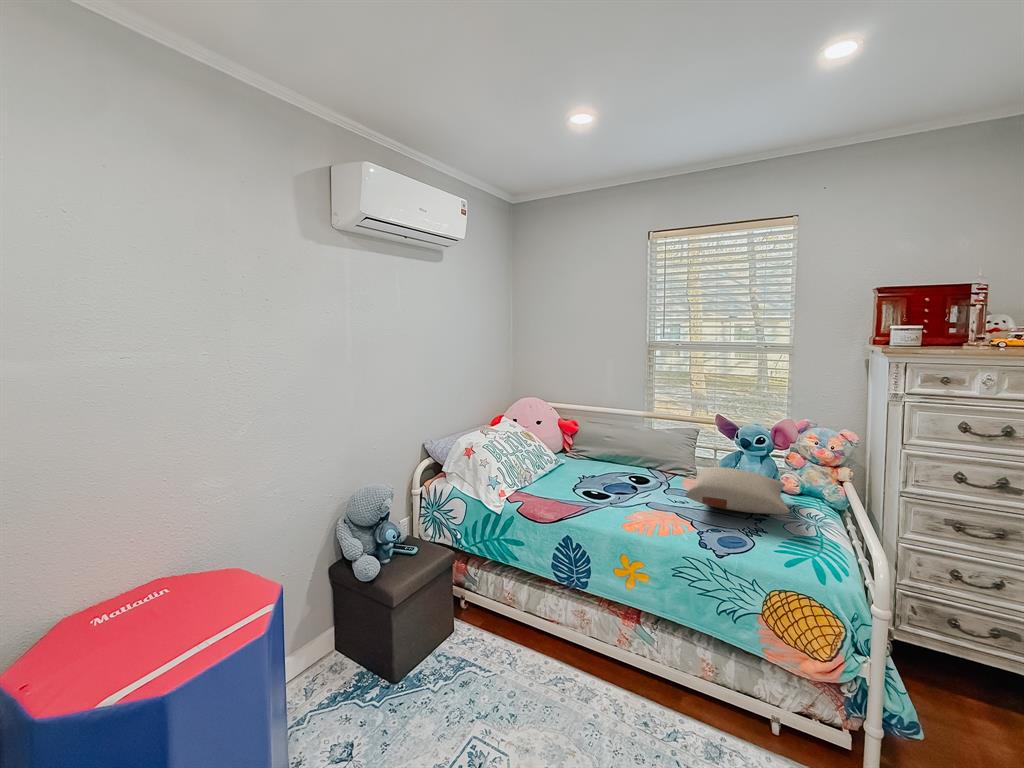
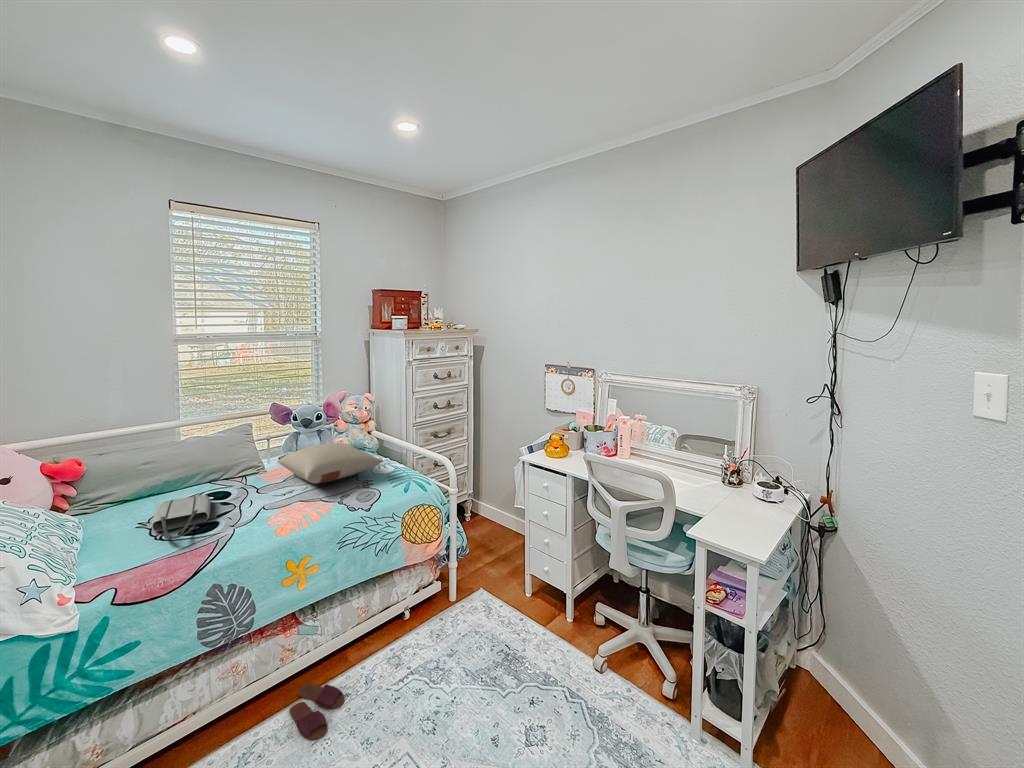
tote bag: none [573,472,629,496] -> present [152,495,210,539]
slippers: none [590,679,643,730] -> present [289,684,345,740]

